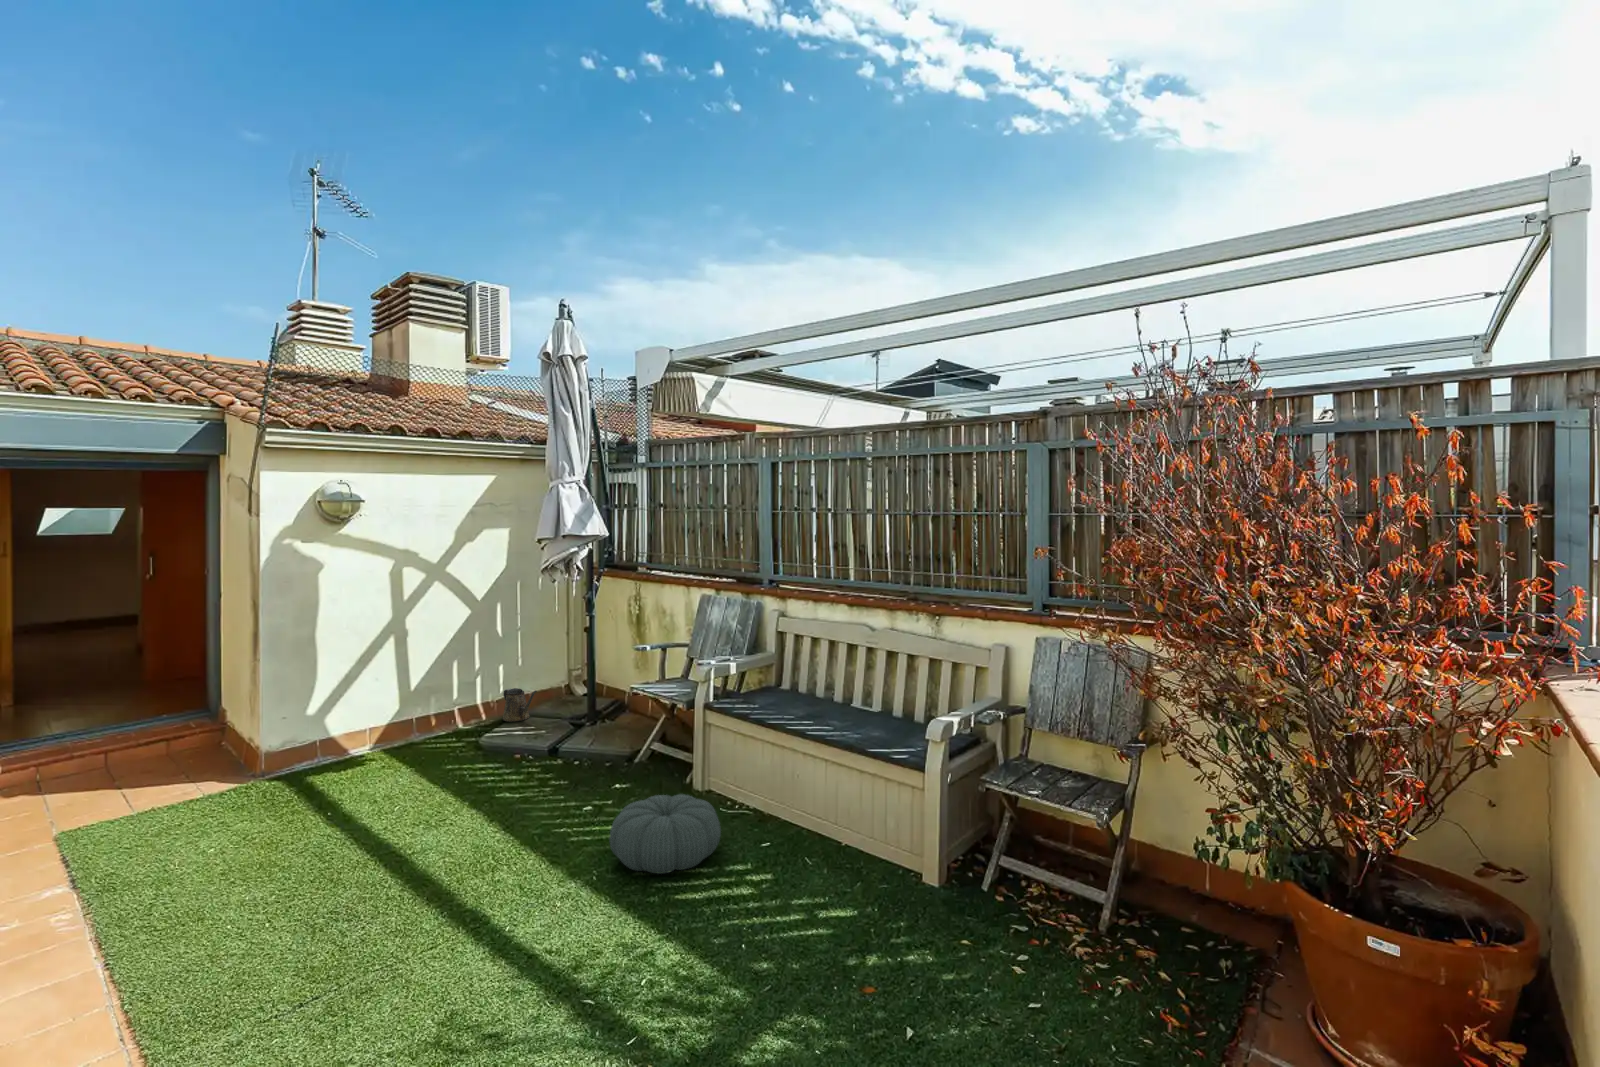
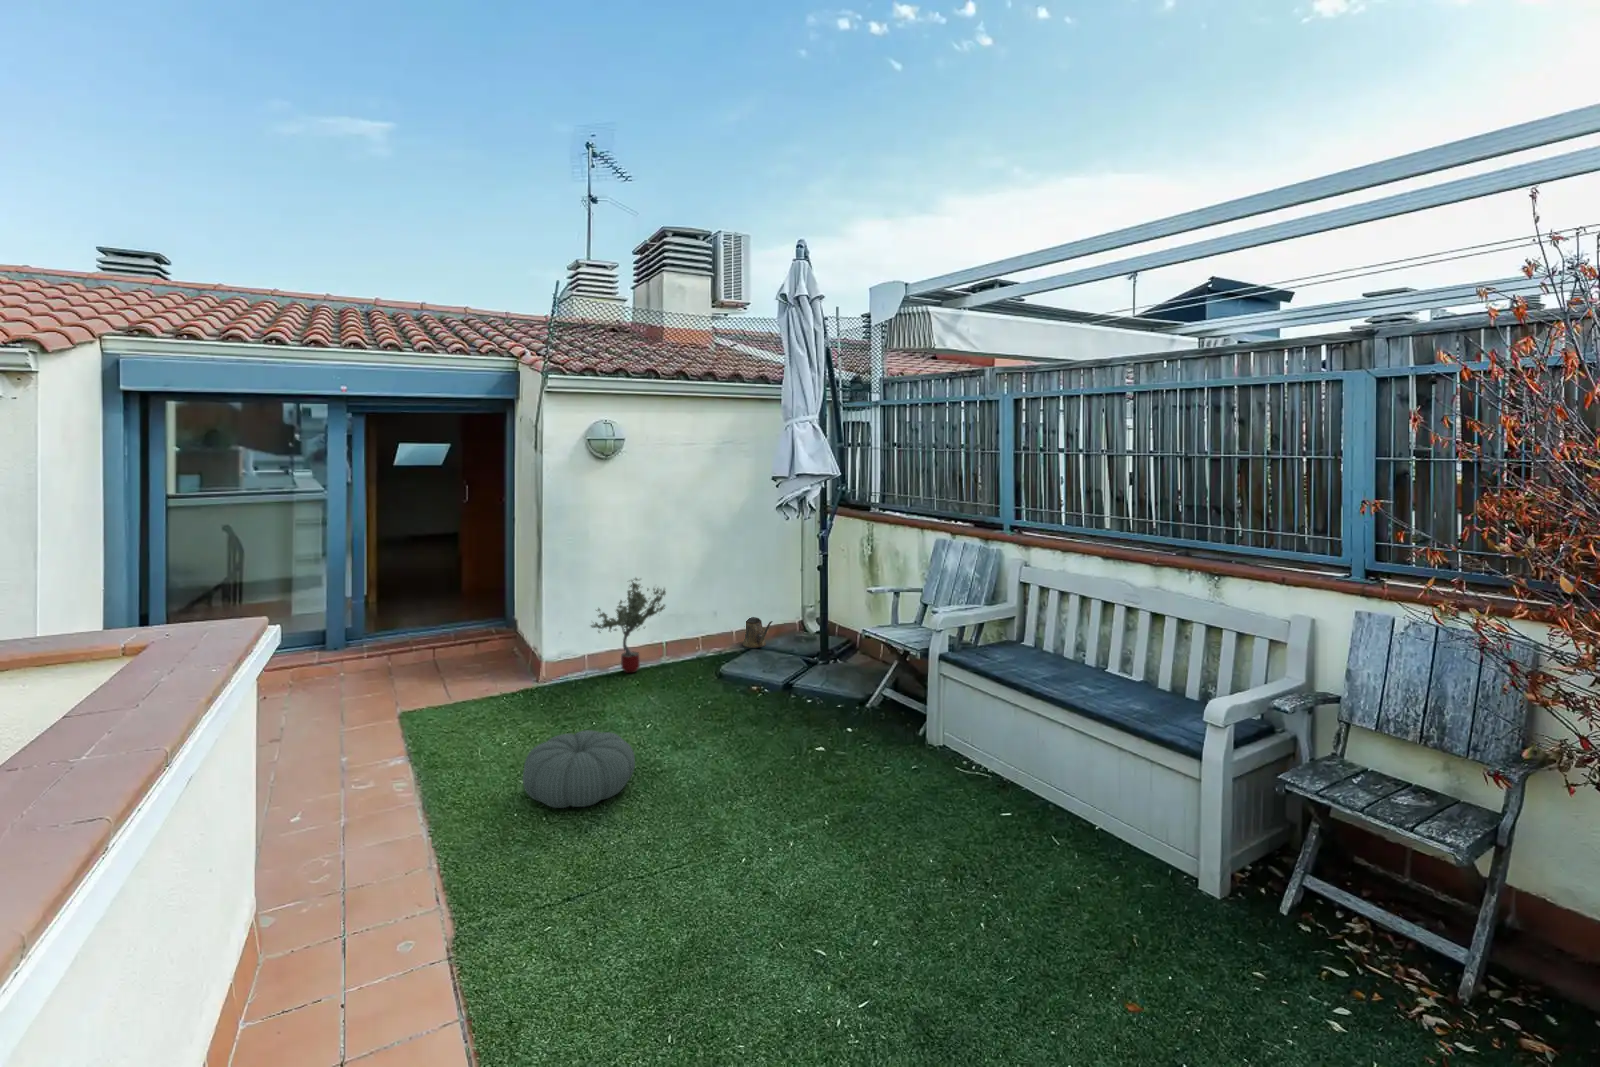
potted tree: none [315,651,413,761] -> present [591,578,666,673]
pouf: present [609,794,721,874] -> present [523,730,635,808]

